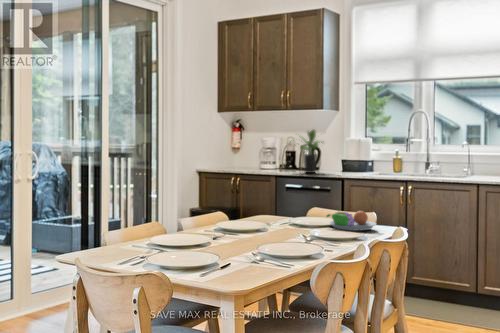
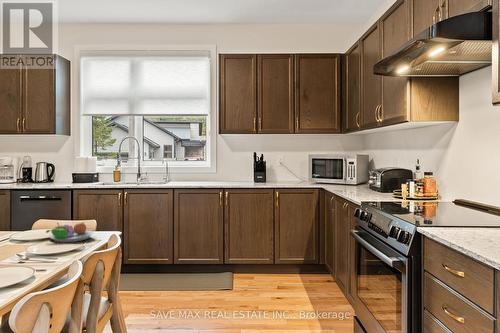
potted plant: present [301,130,322,173] -> none [23,150,61,186]

